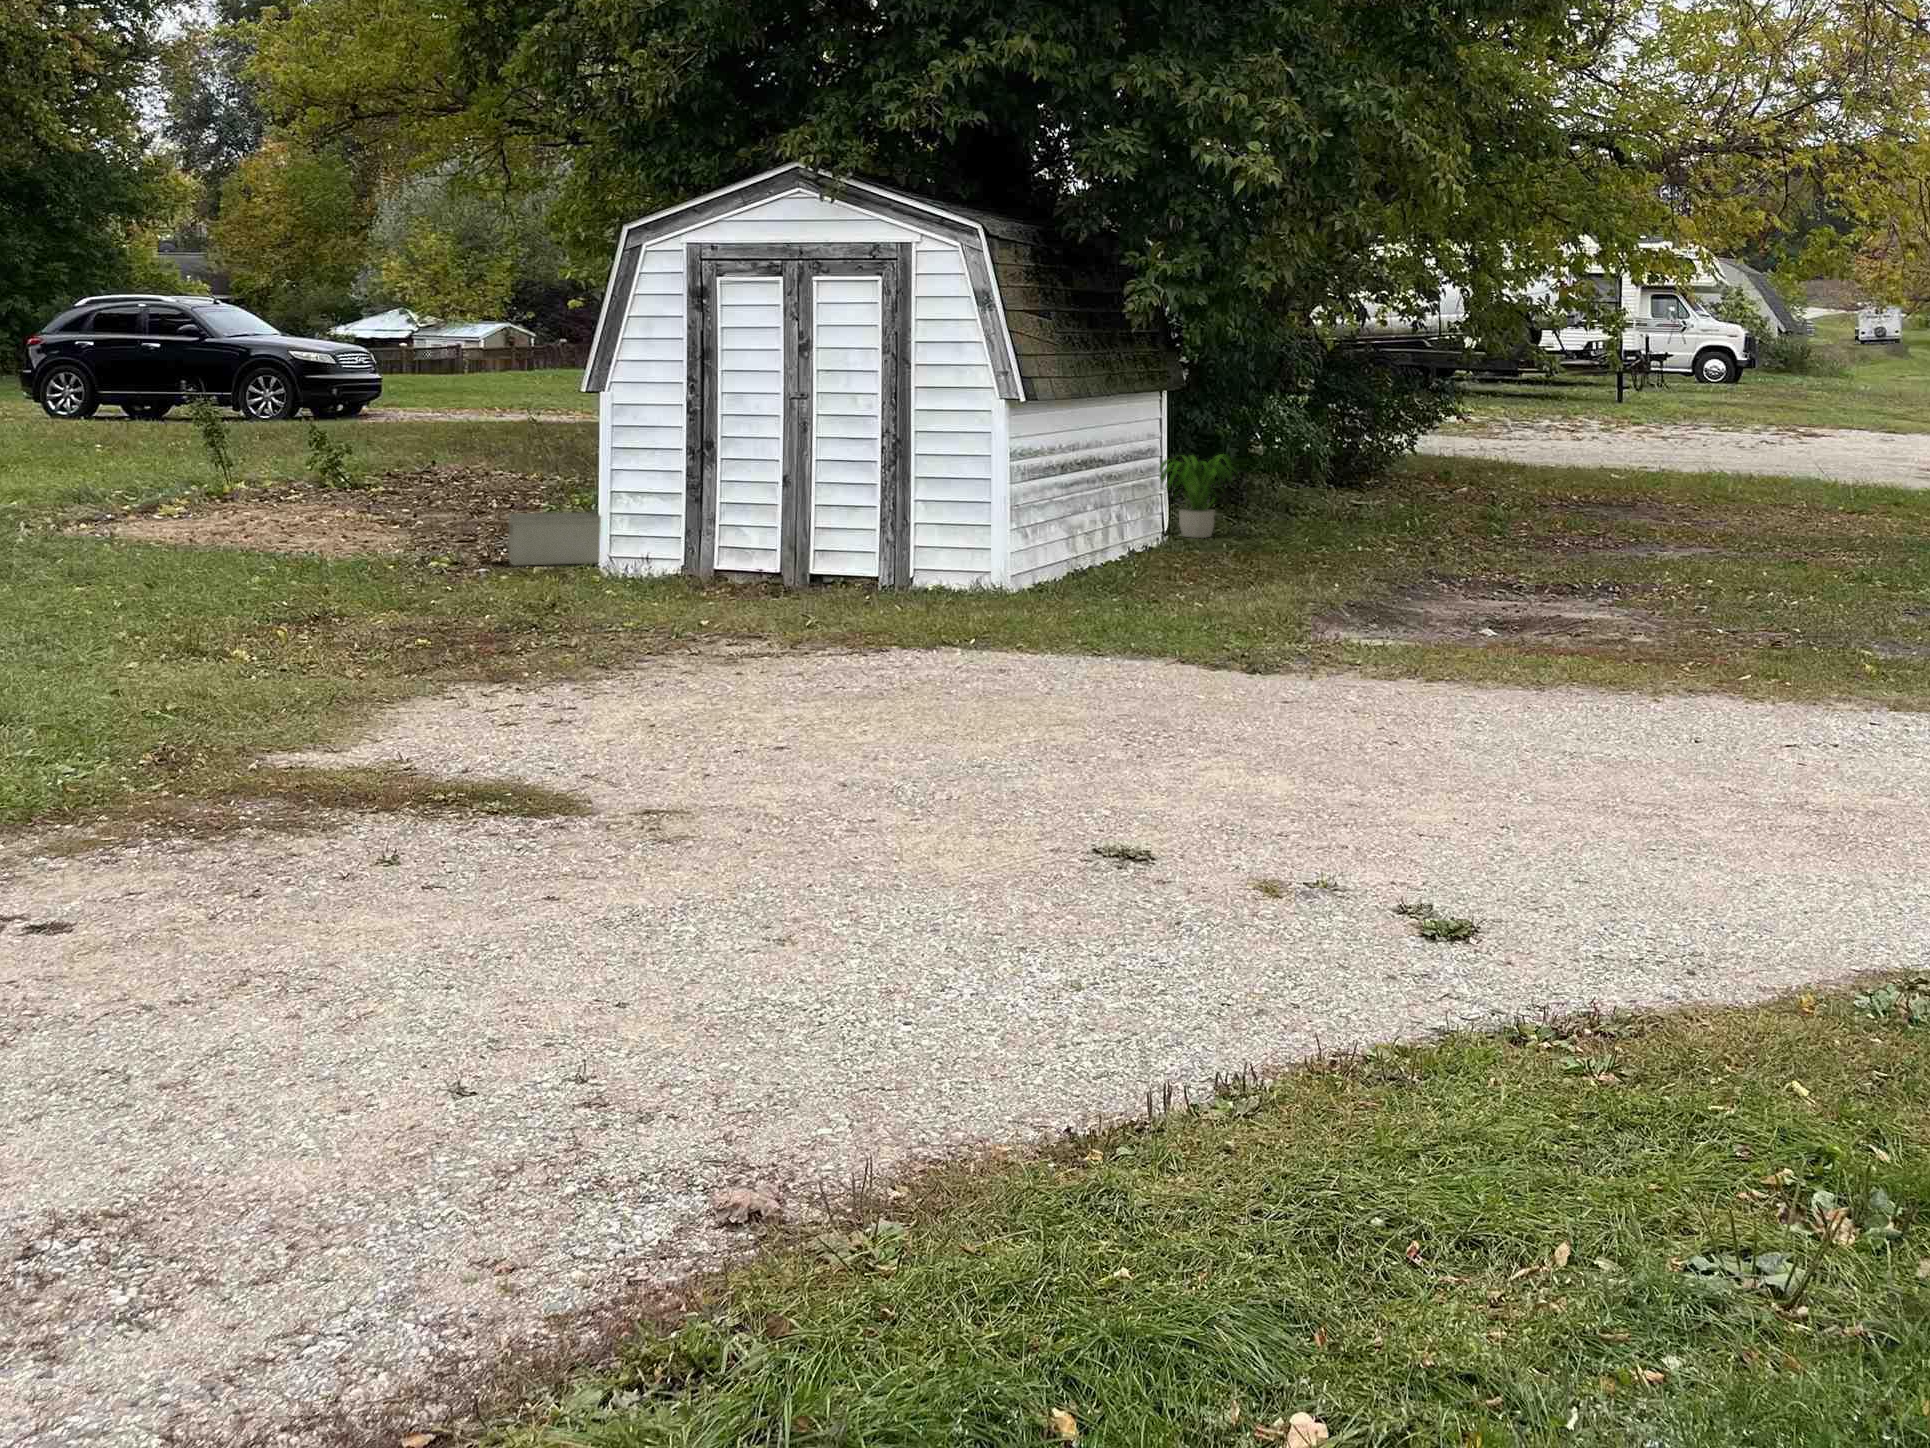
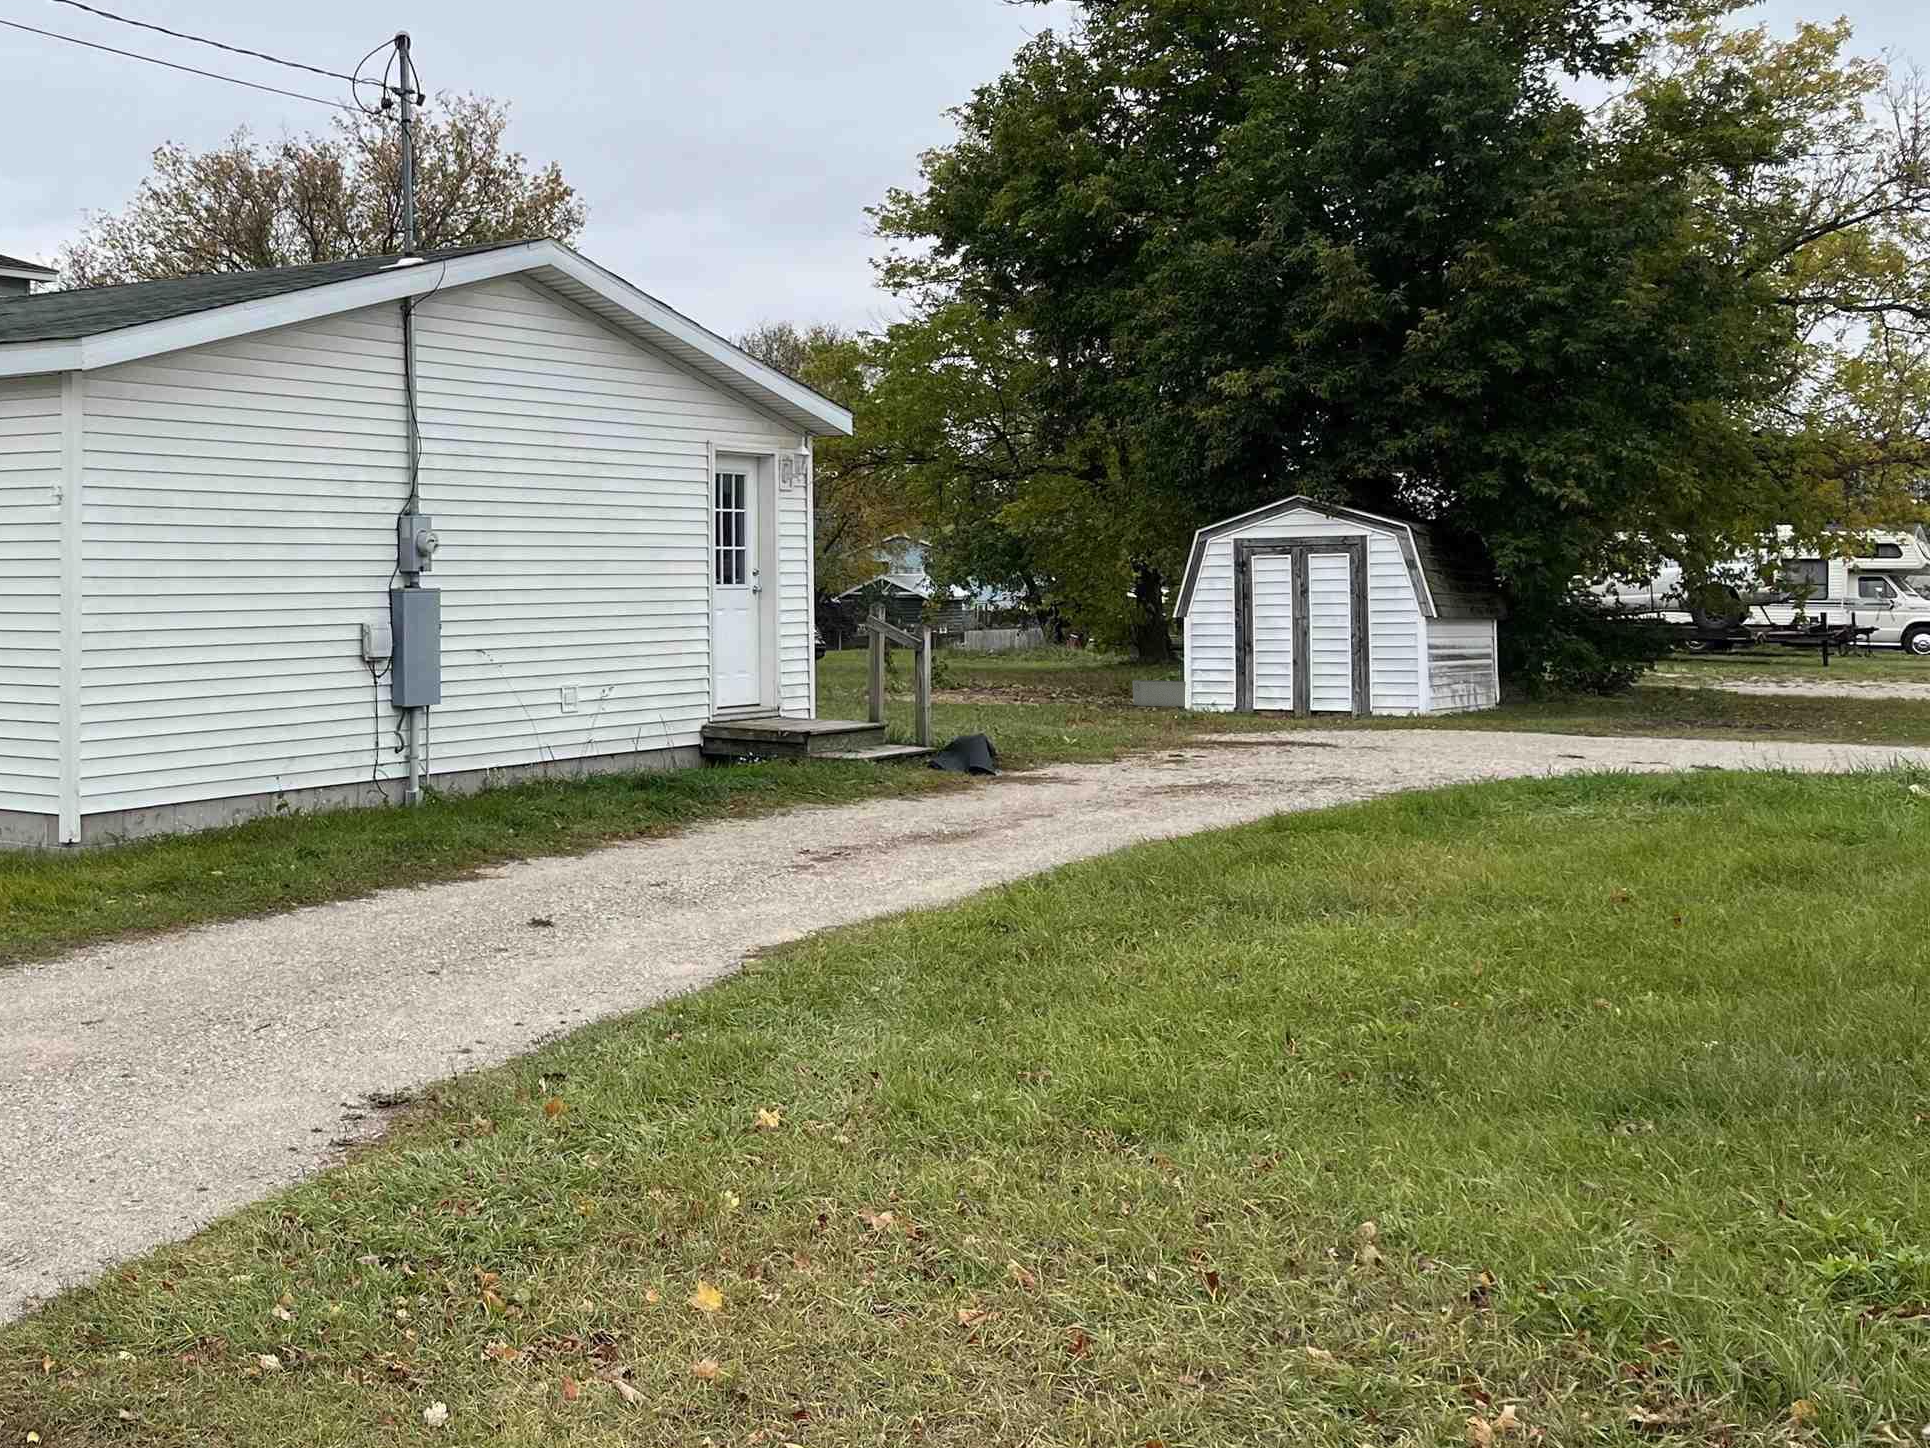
potted plant: present [1159,454,1237,538] -> none [1492,660,1546,709]

